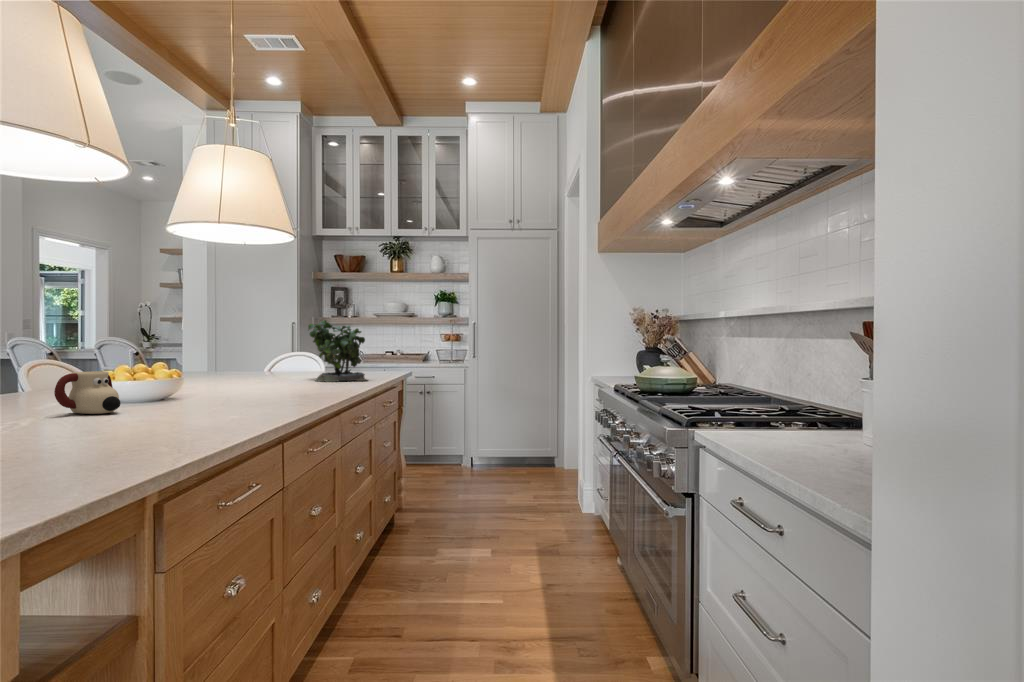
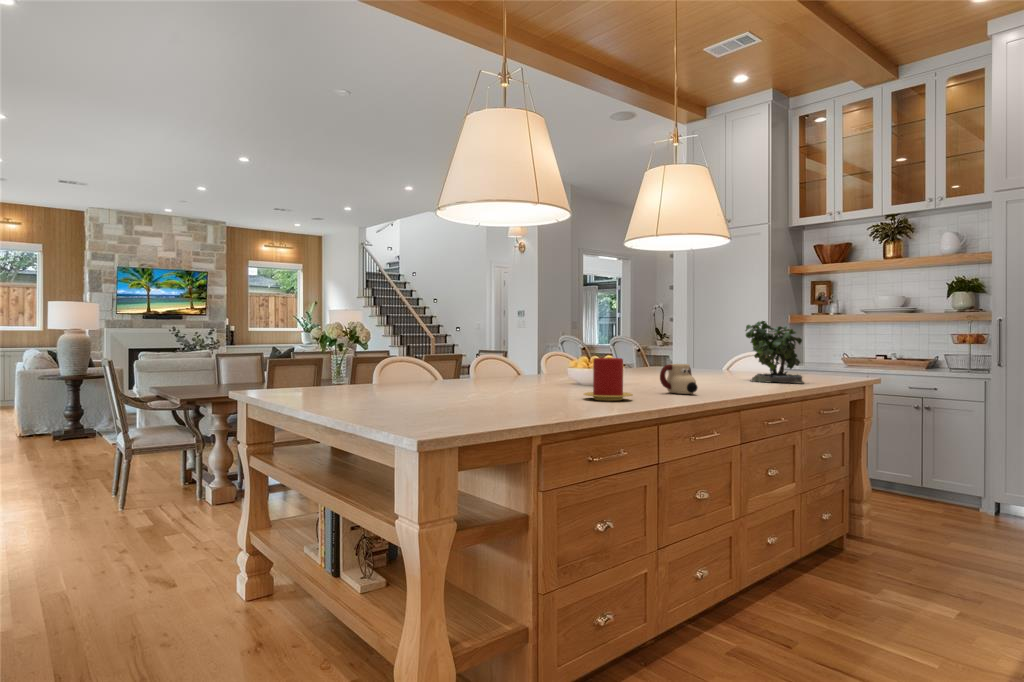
candle: none [164,366,244,429] -> present [584,358,633,401]
mug: present [54,371,121,414] -> present [660,364,697,394]

